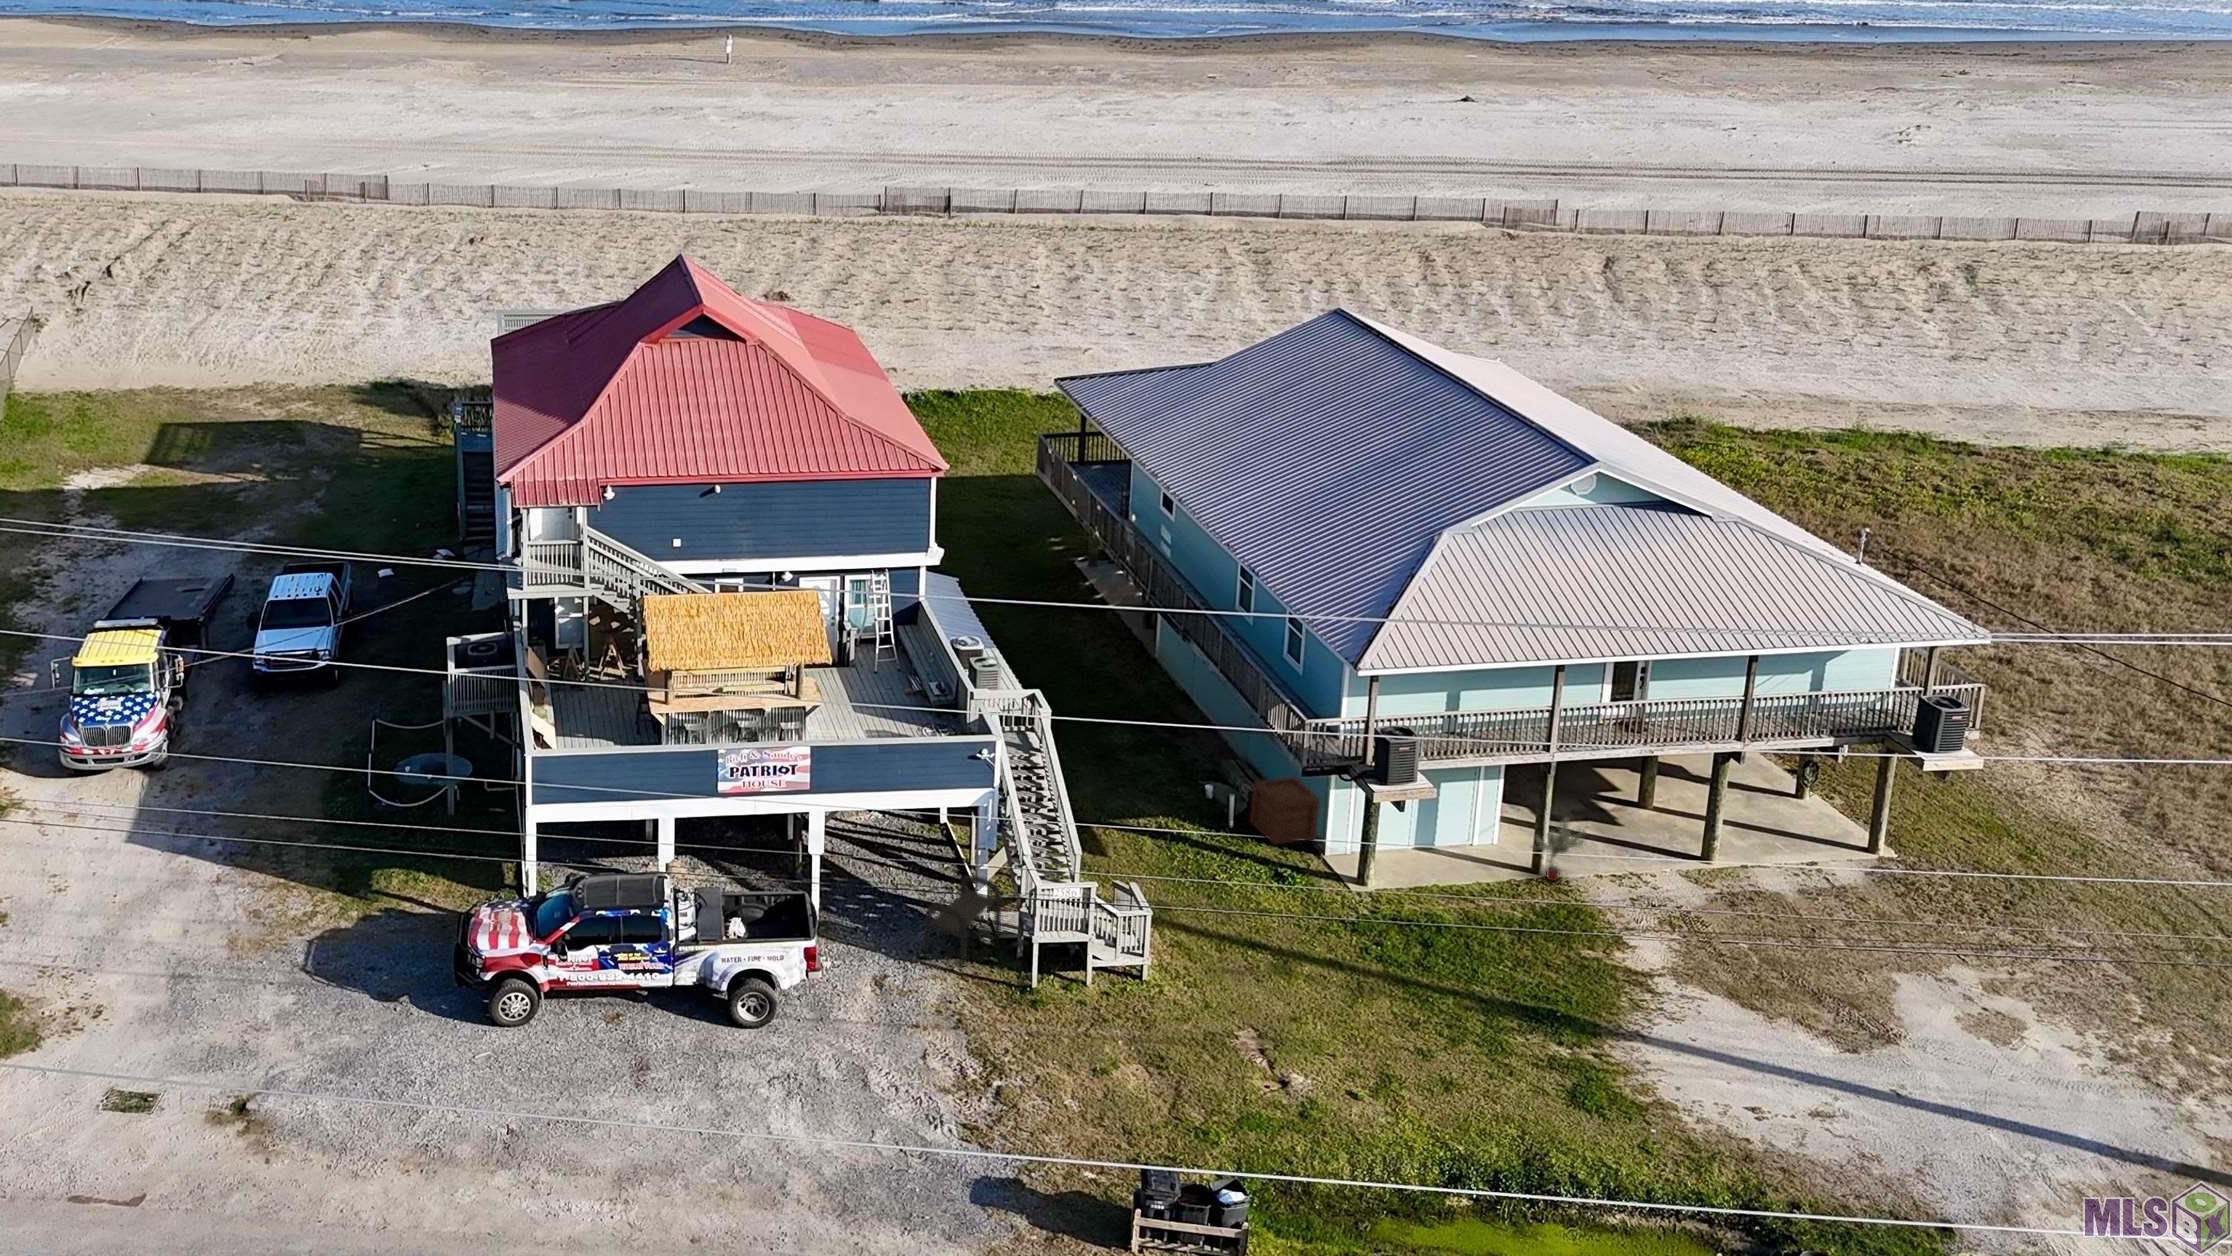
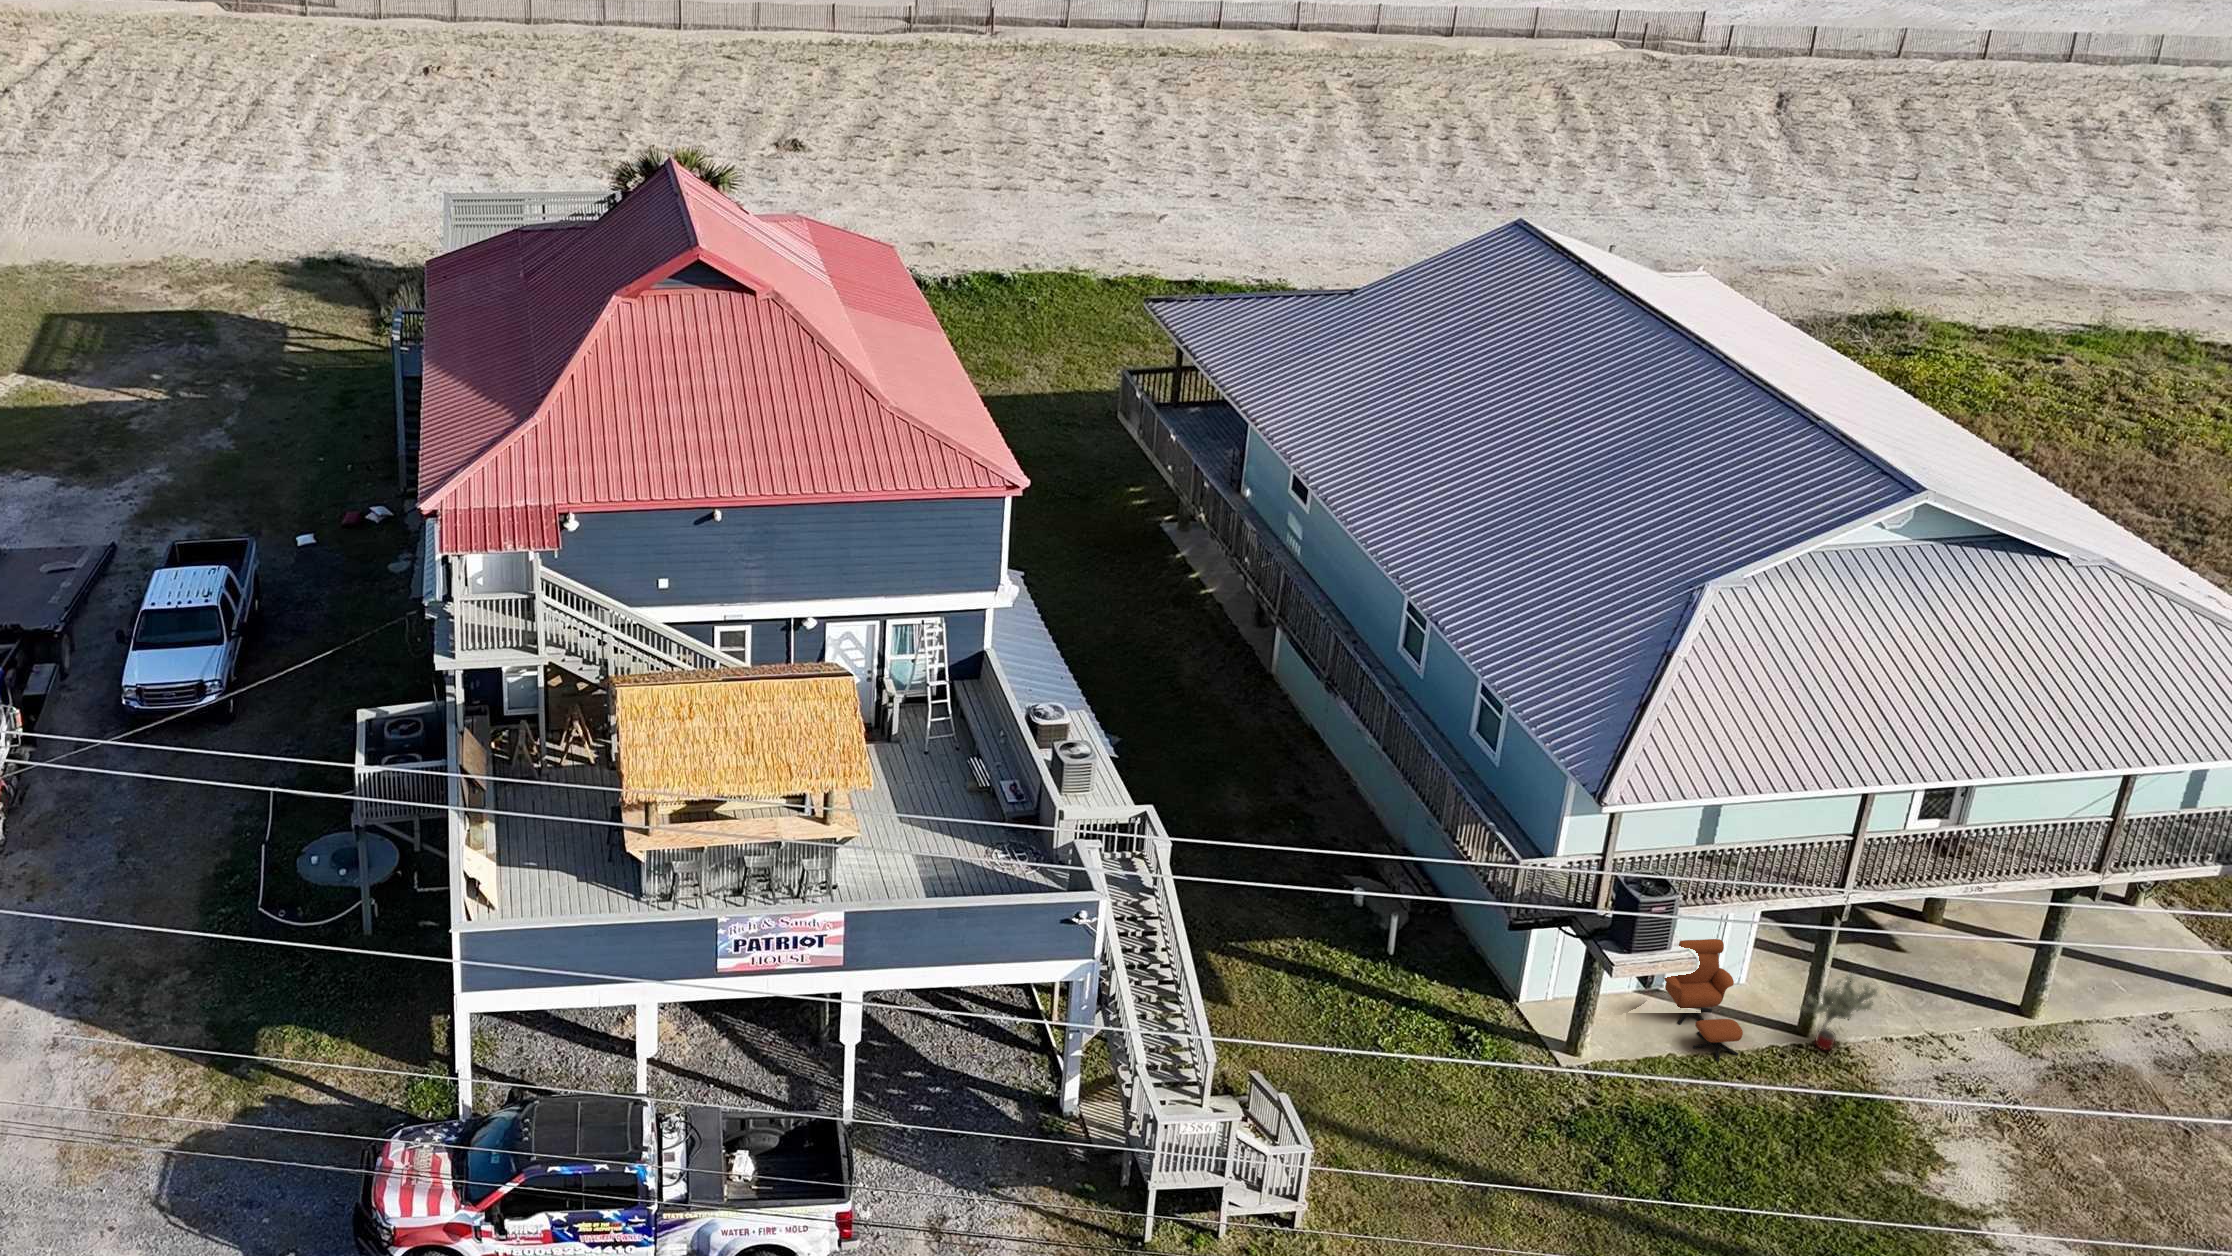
wooden crate: present [1250,777,1320,844] -> none [1416,893,1516,987]
lounge chair: none [1430,800,1489,887] -> present [1664,939,1743,1062]
bench: present [922,875,1002,966] -> none [993,1072,1101,1208]

